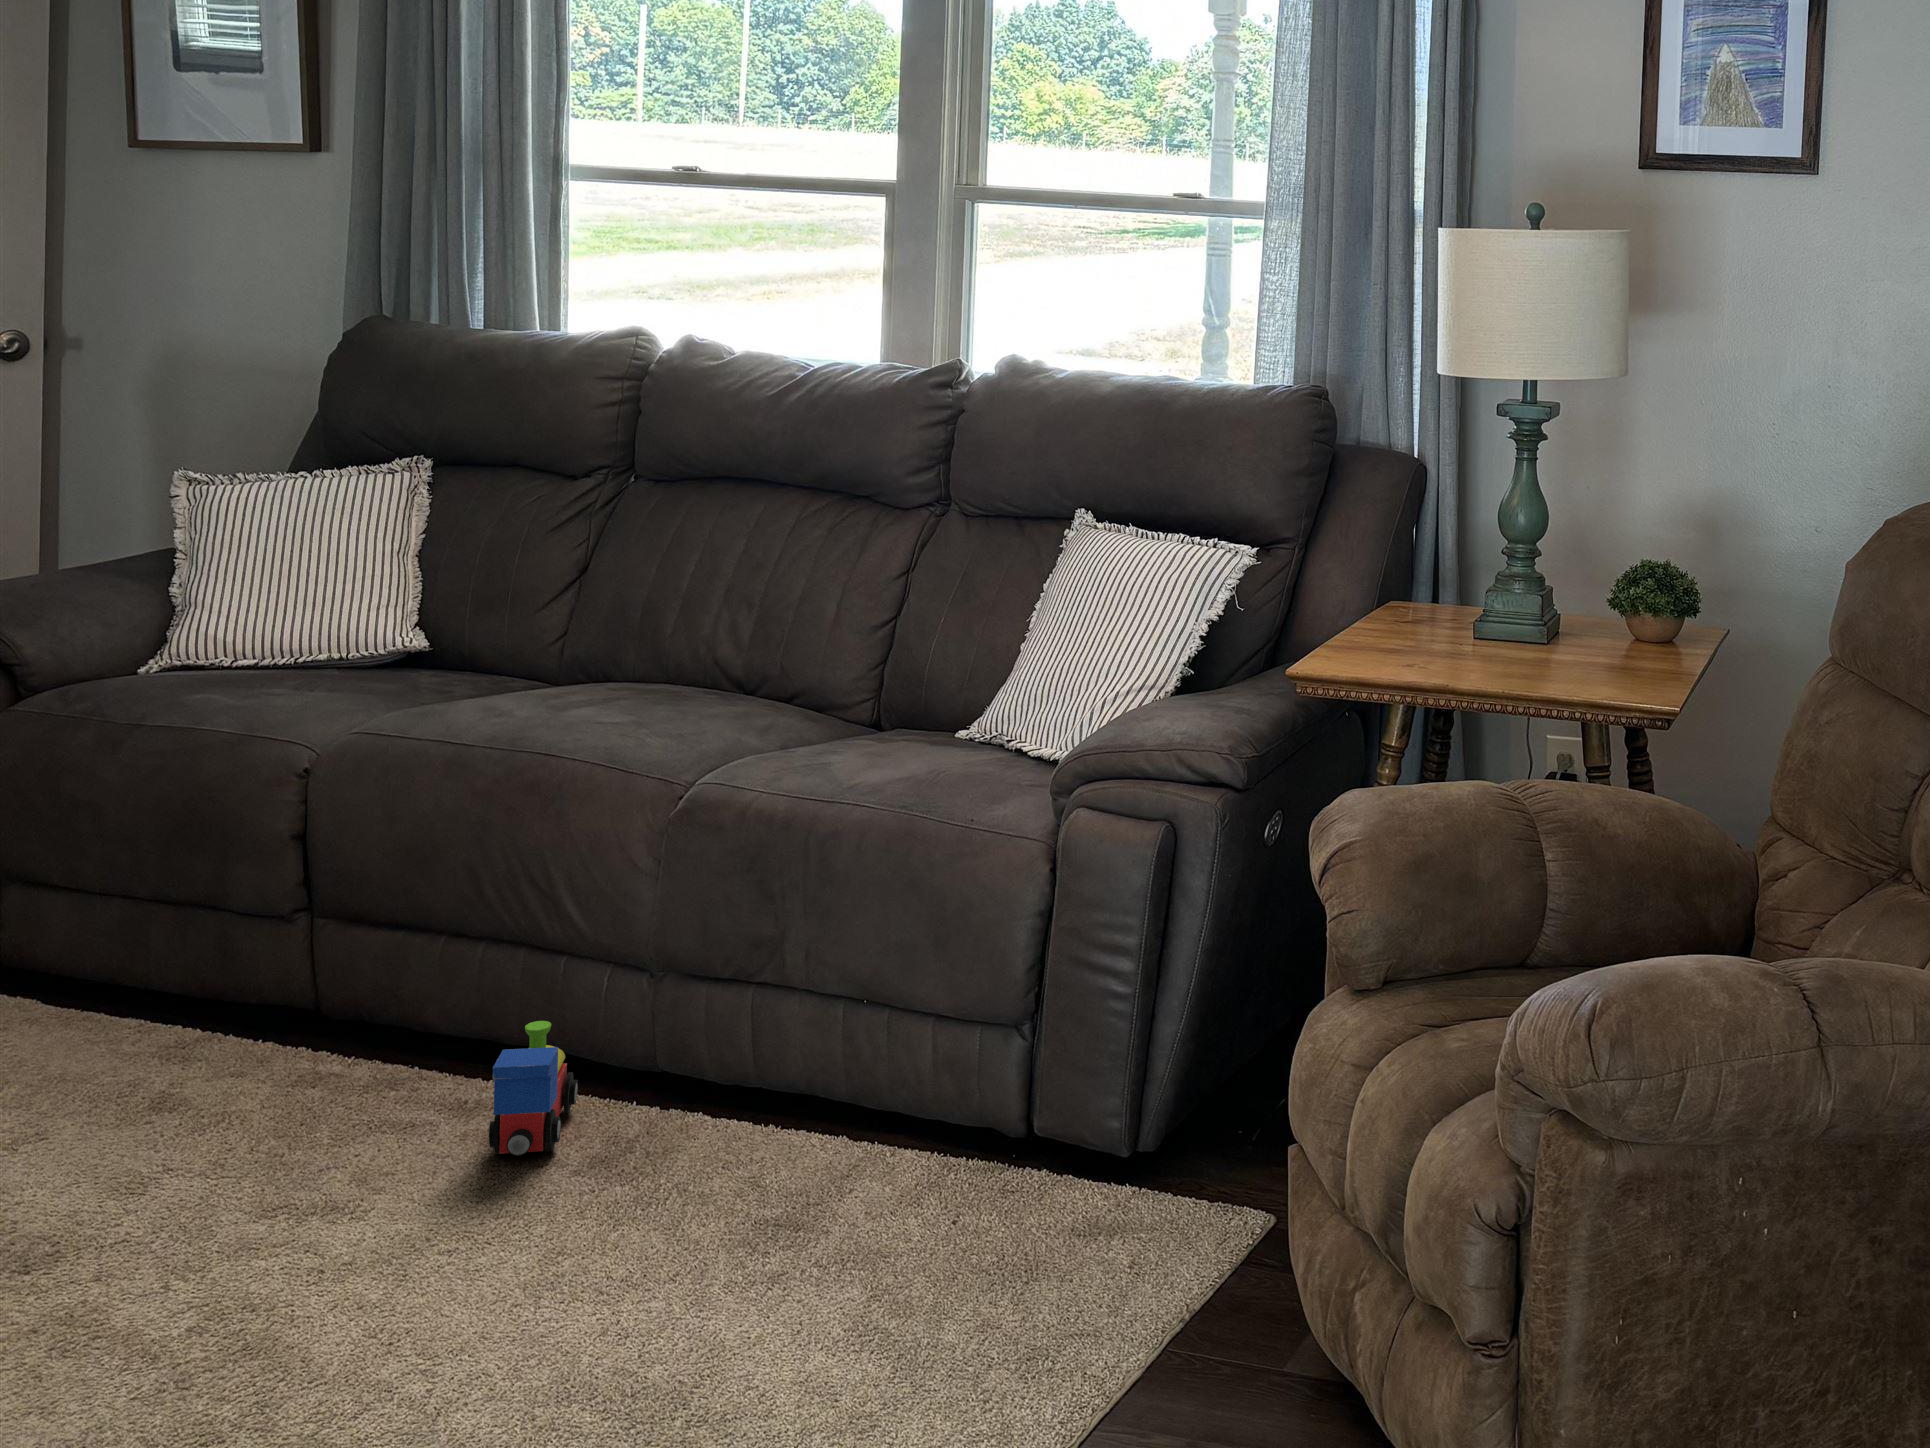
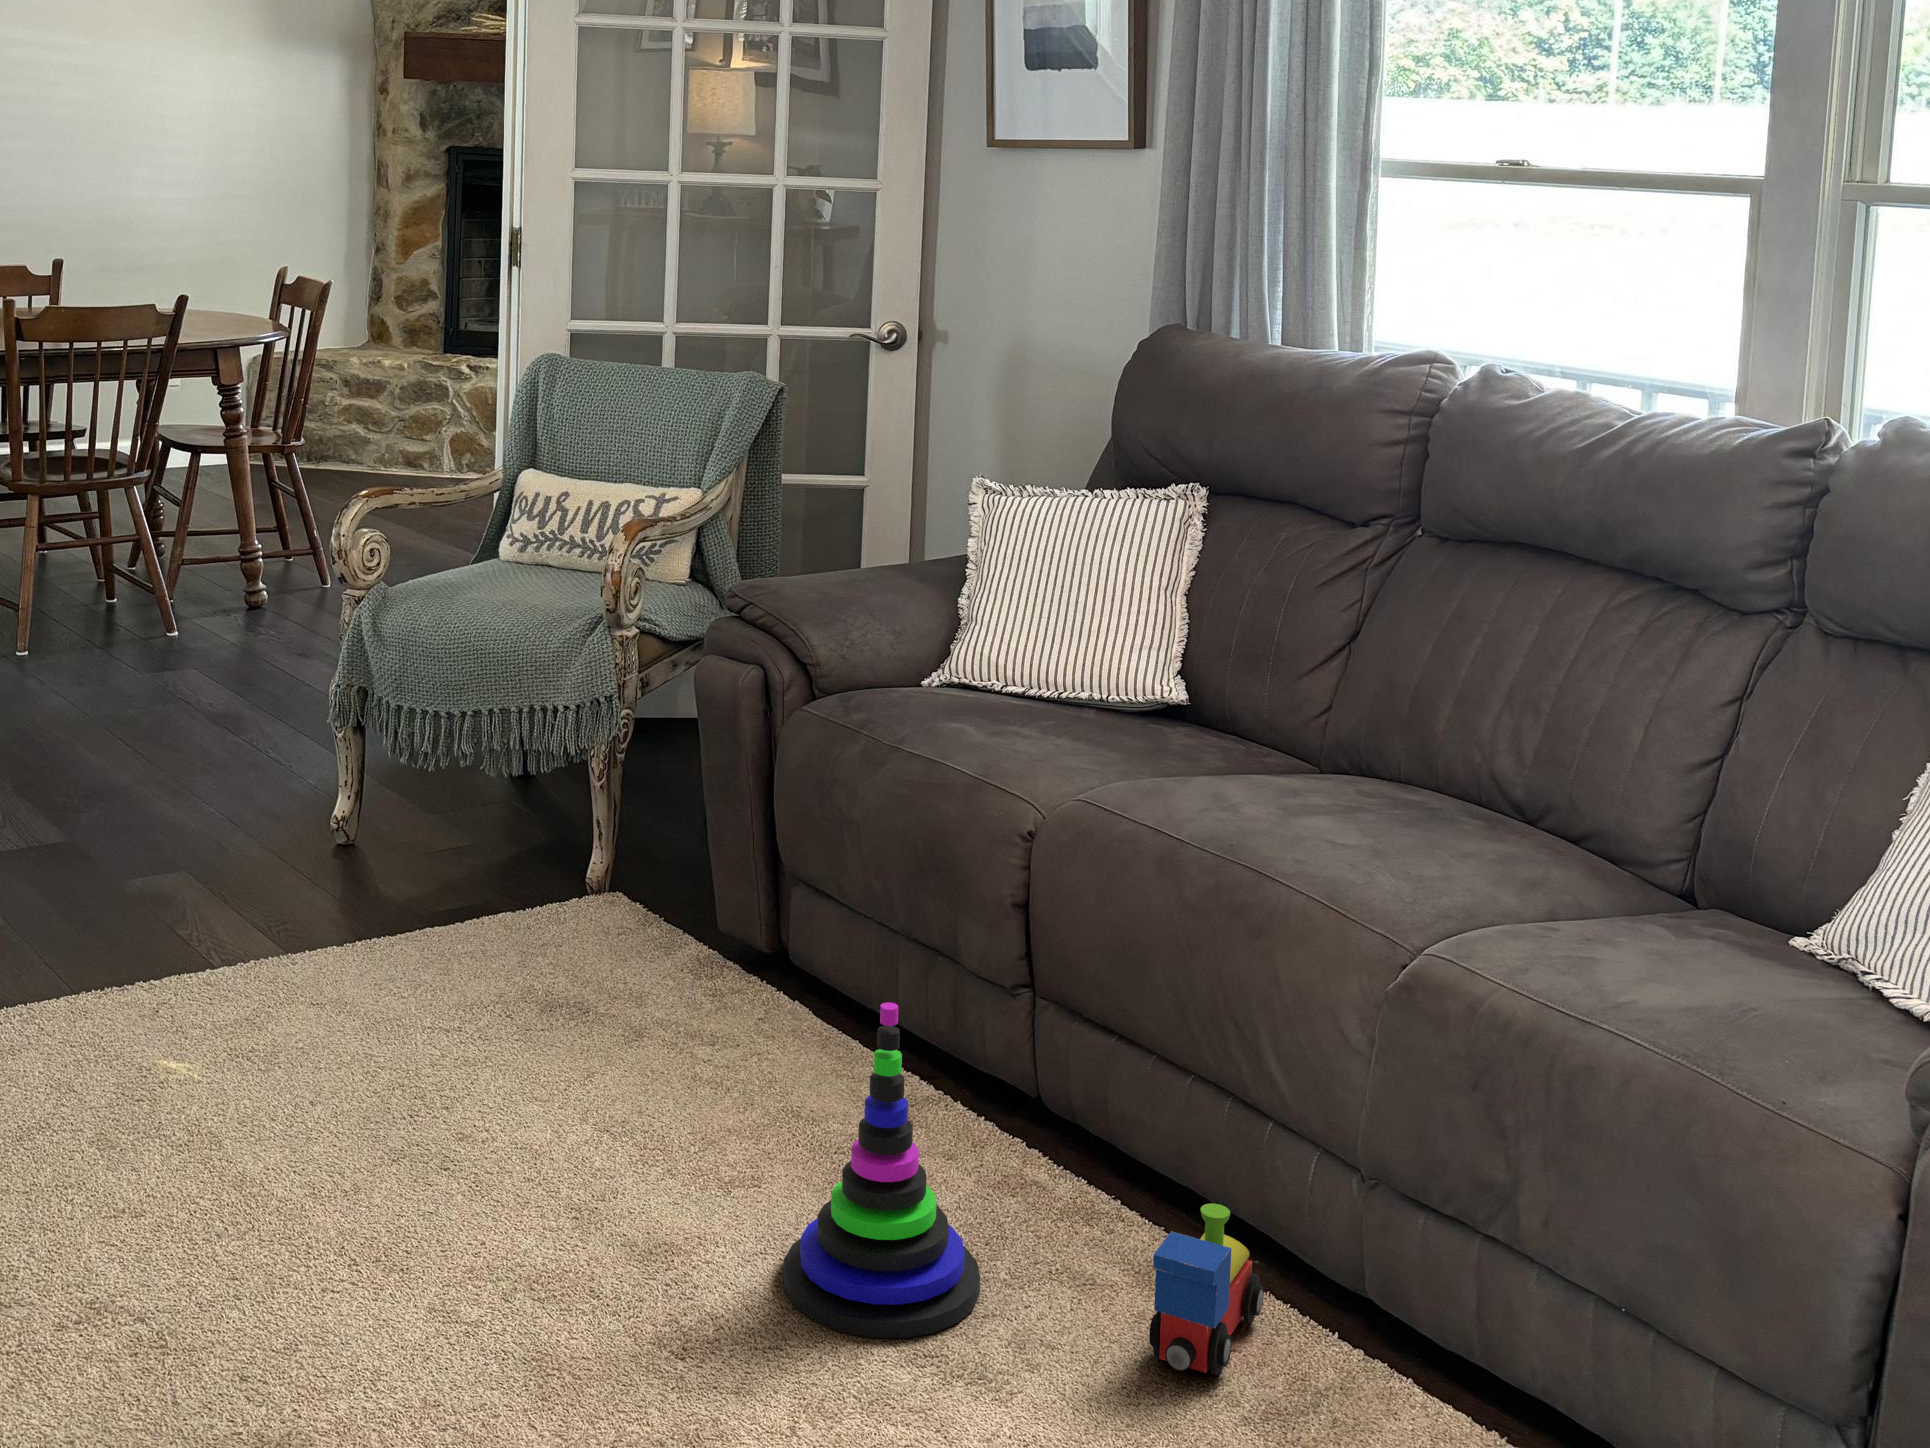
stacking toy: none [107,921,317,1222] -> present [784,1003,980,1338]

